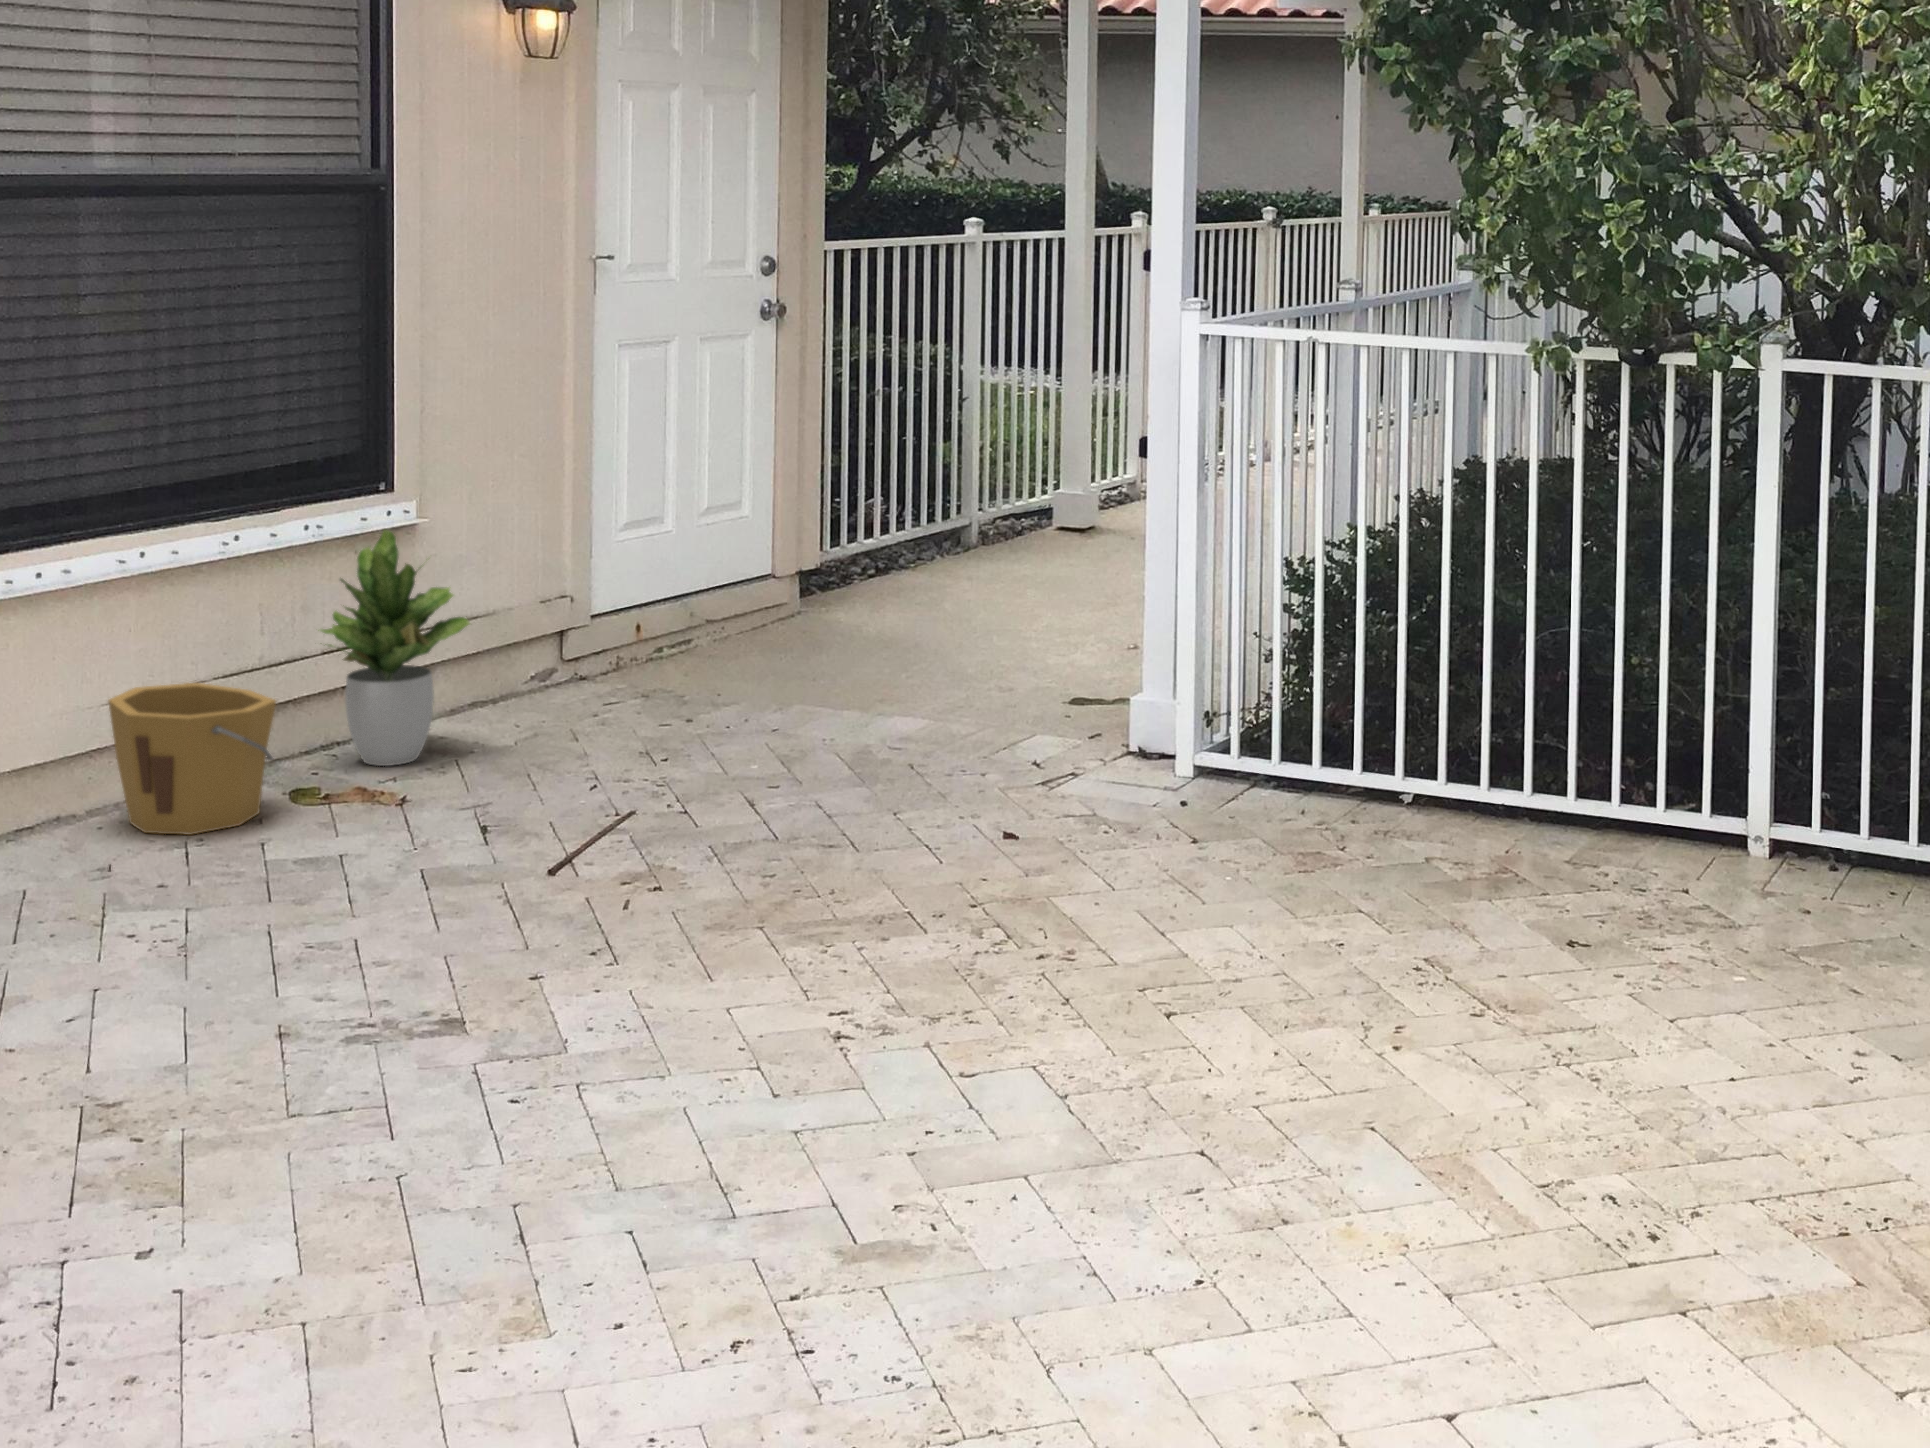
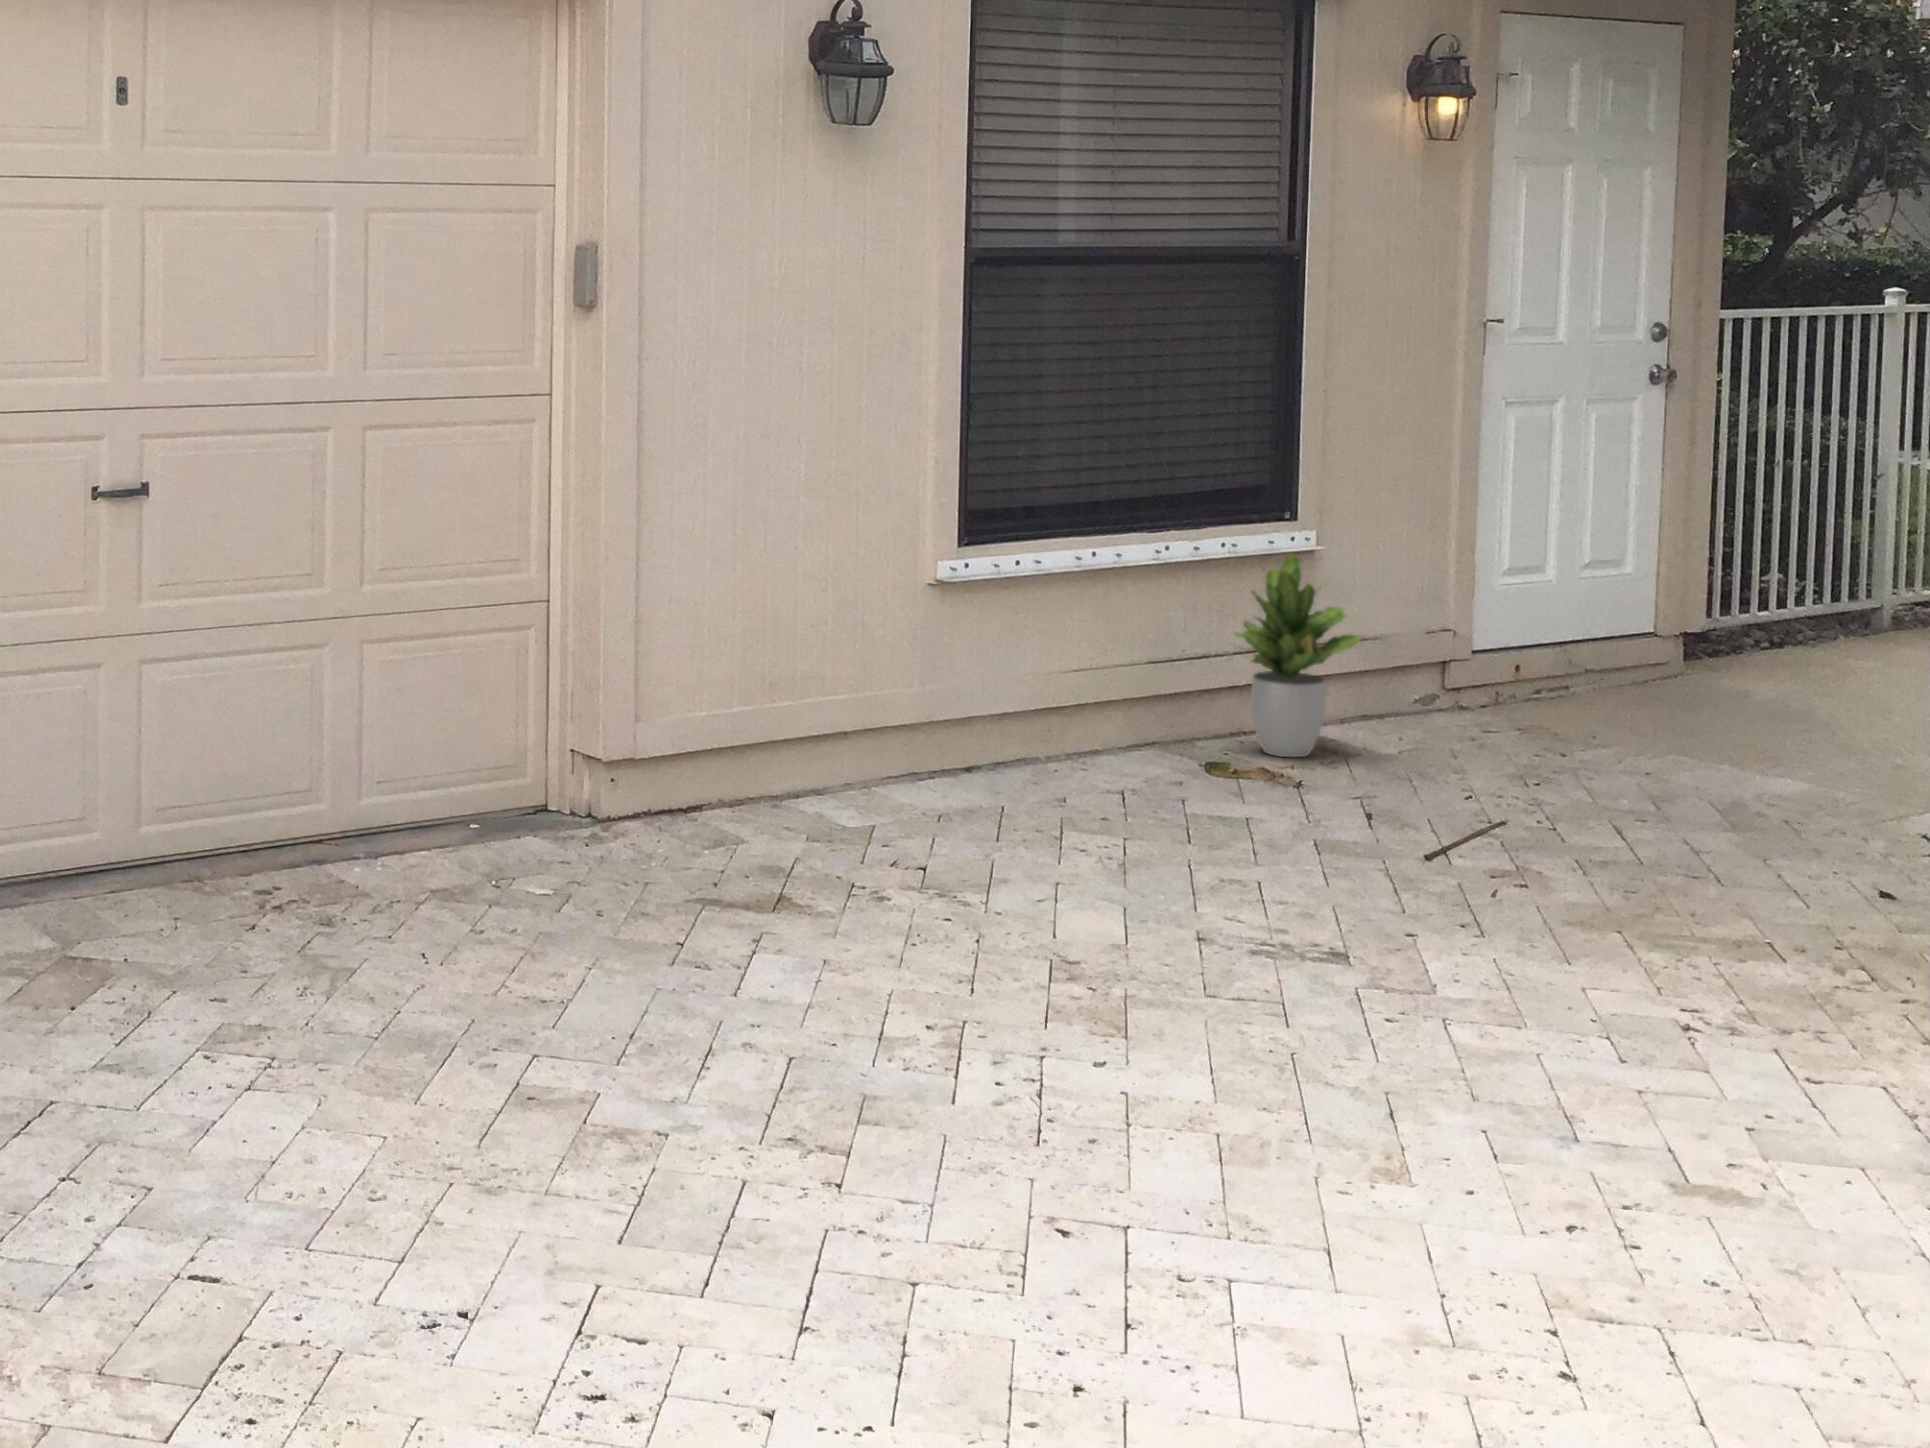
bucket: present [109,683,276,835] -> none [1069,661,1198,785]

